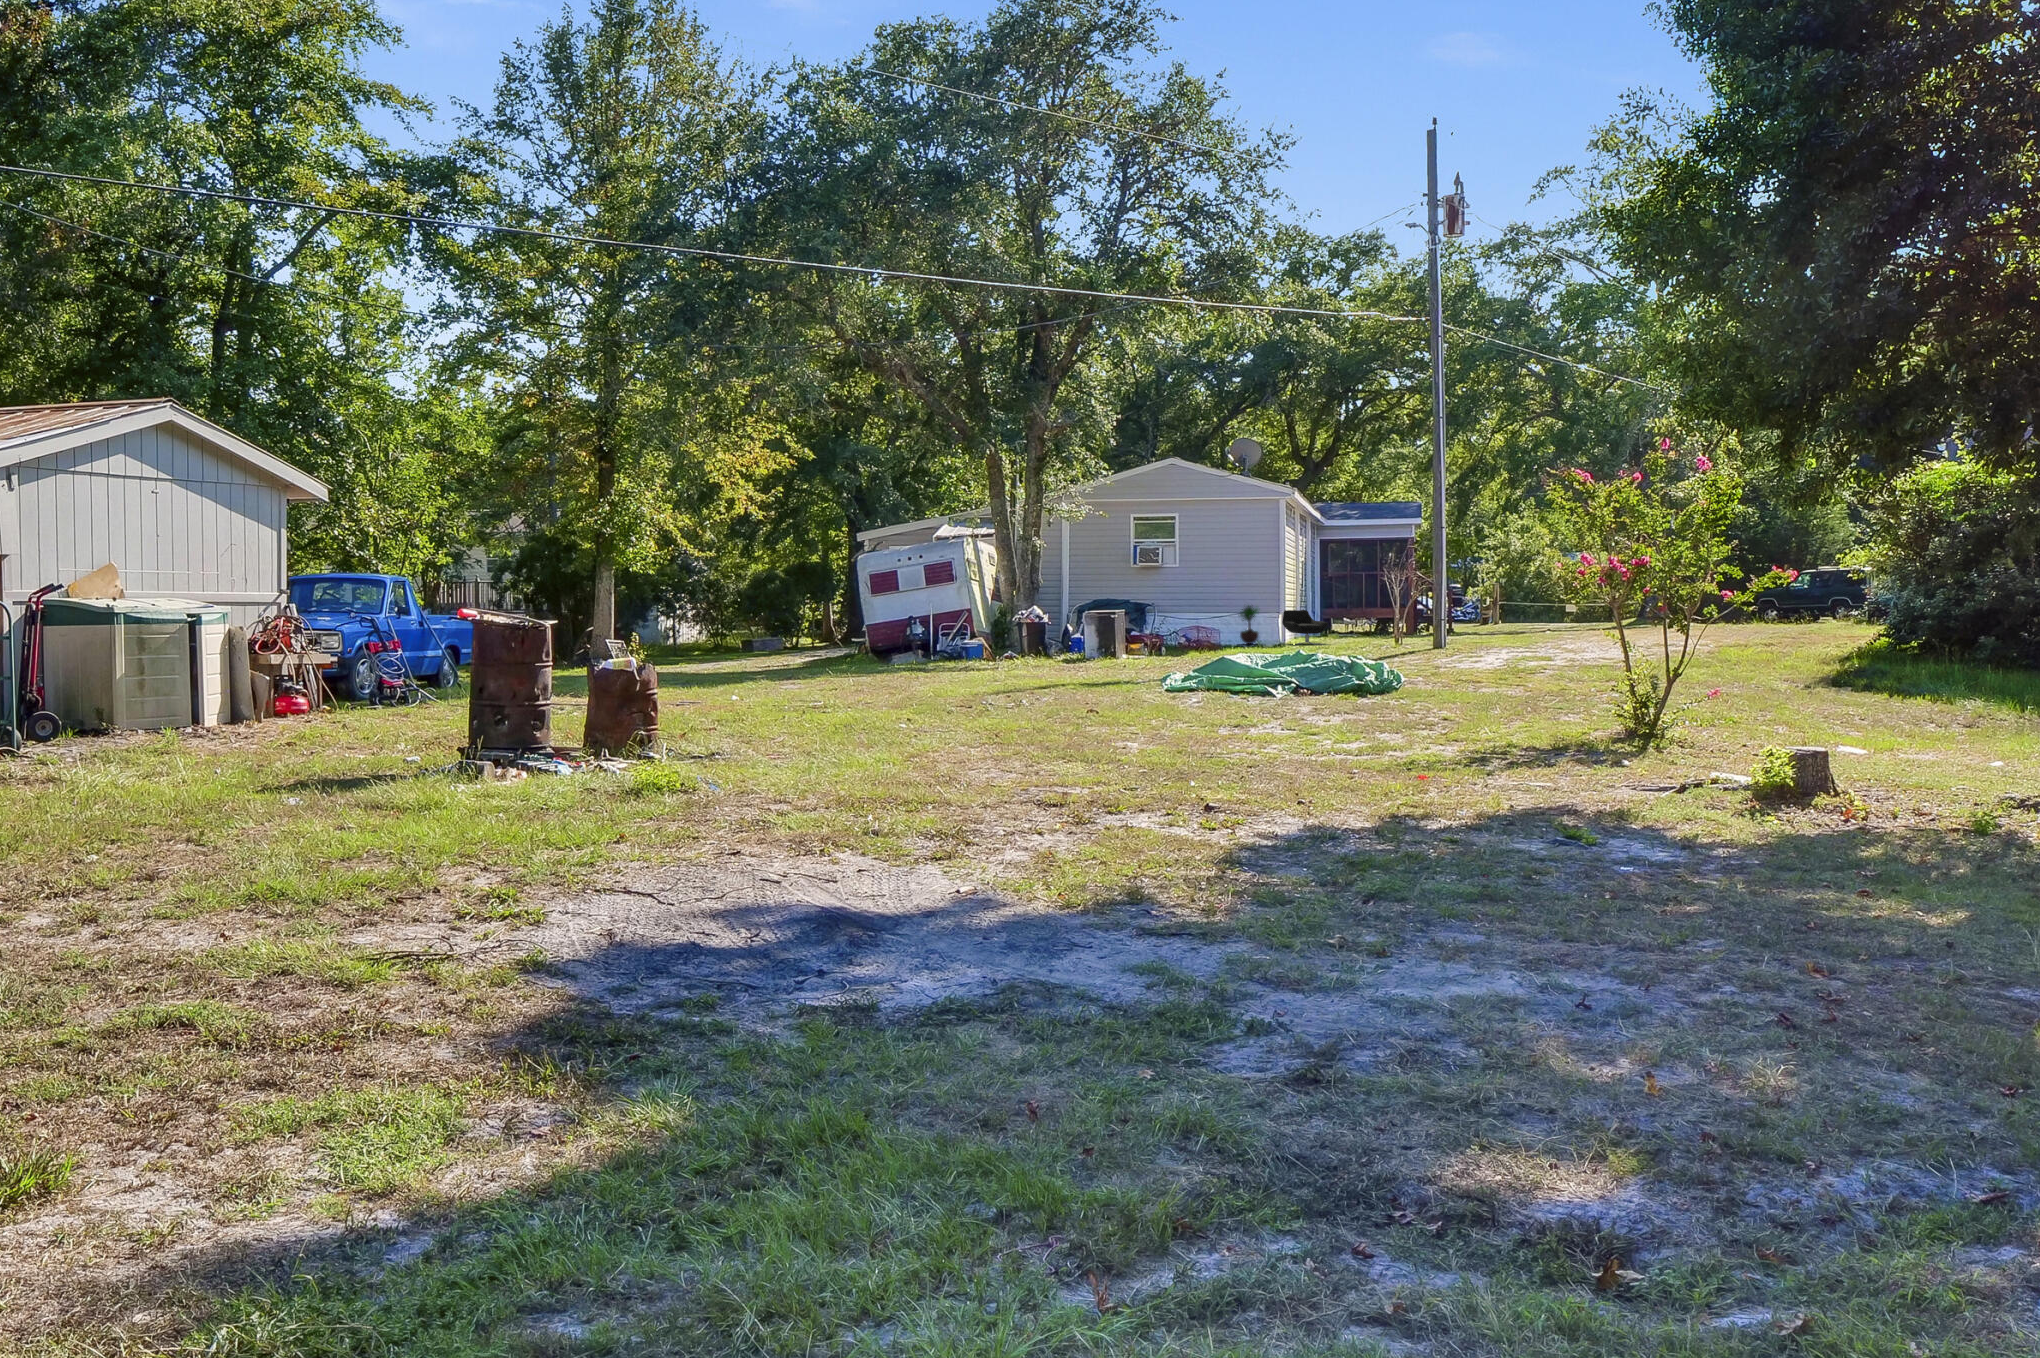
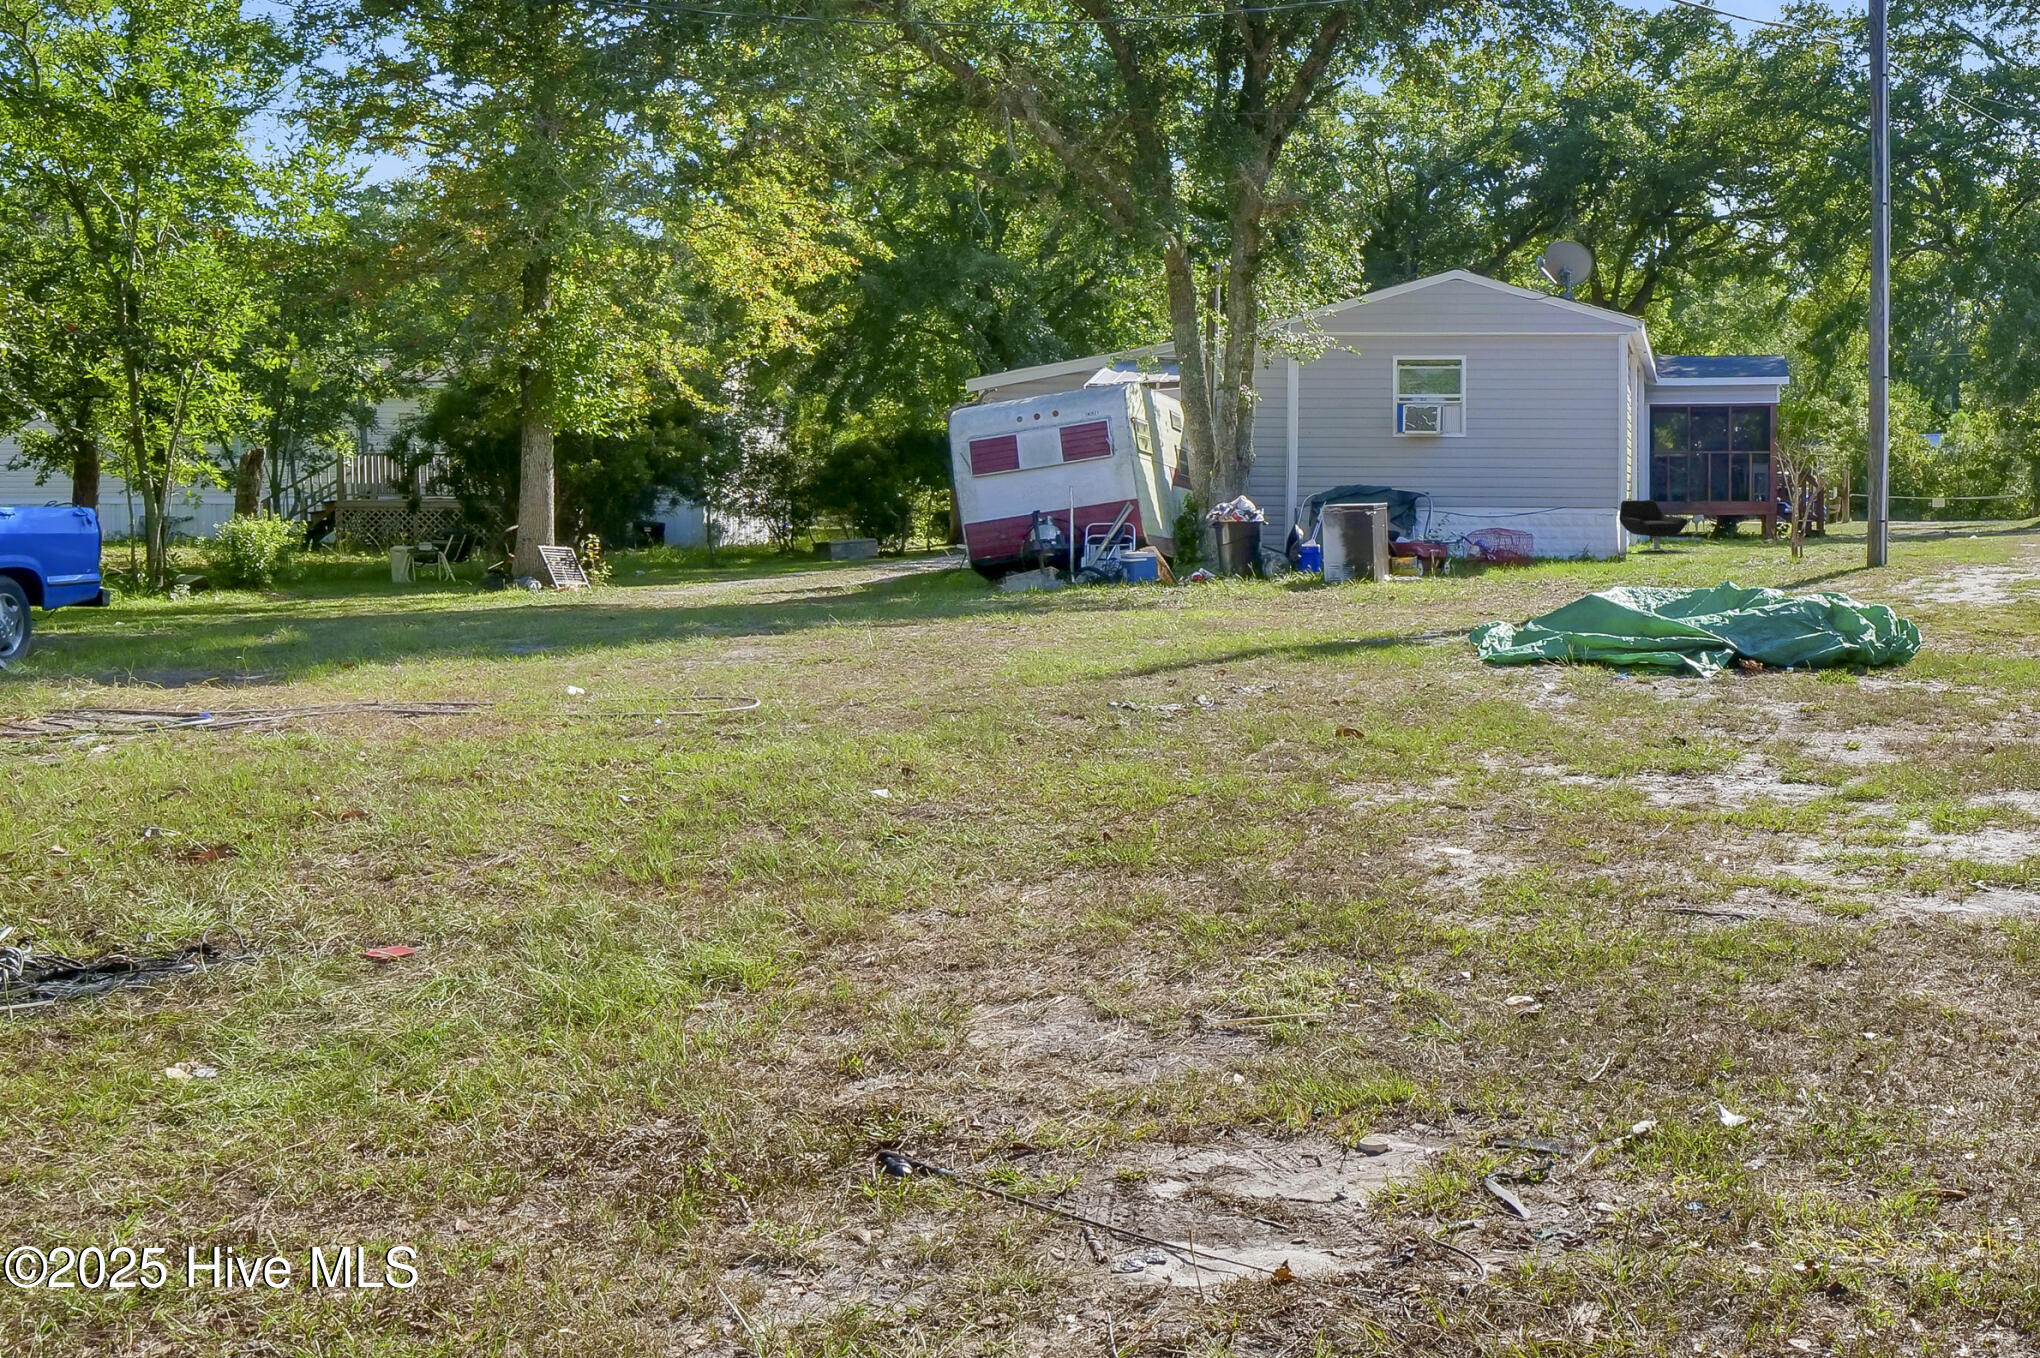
potted tree: present [1240,605,1259,644] -> none [1552,487,1590,552]

